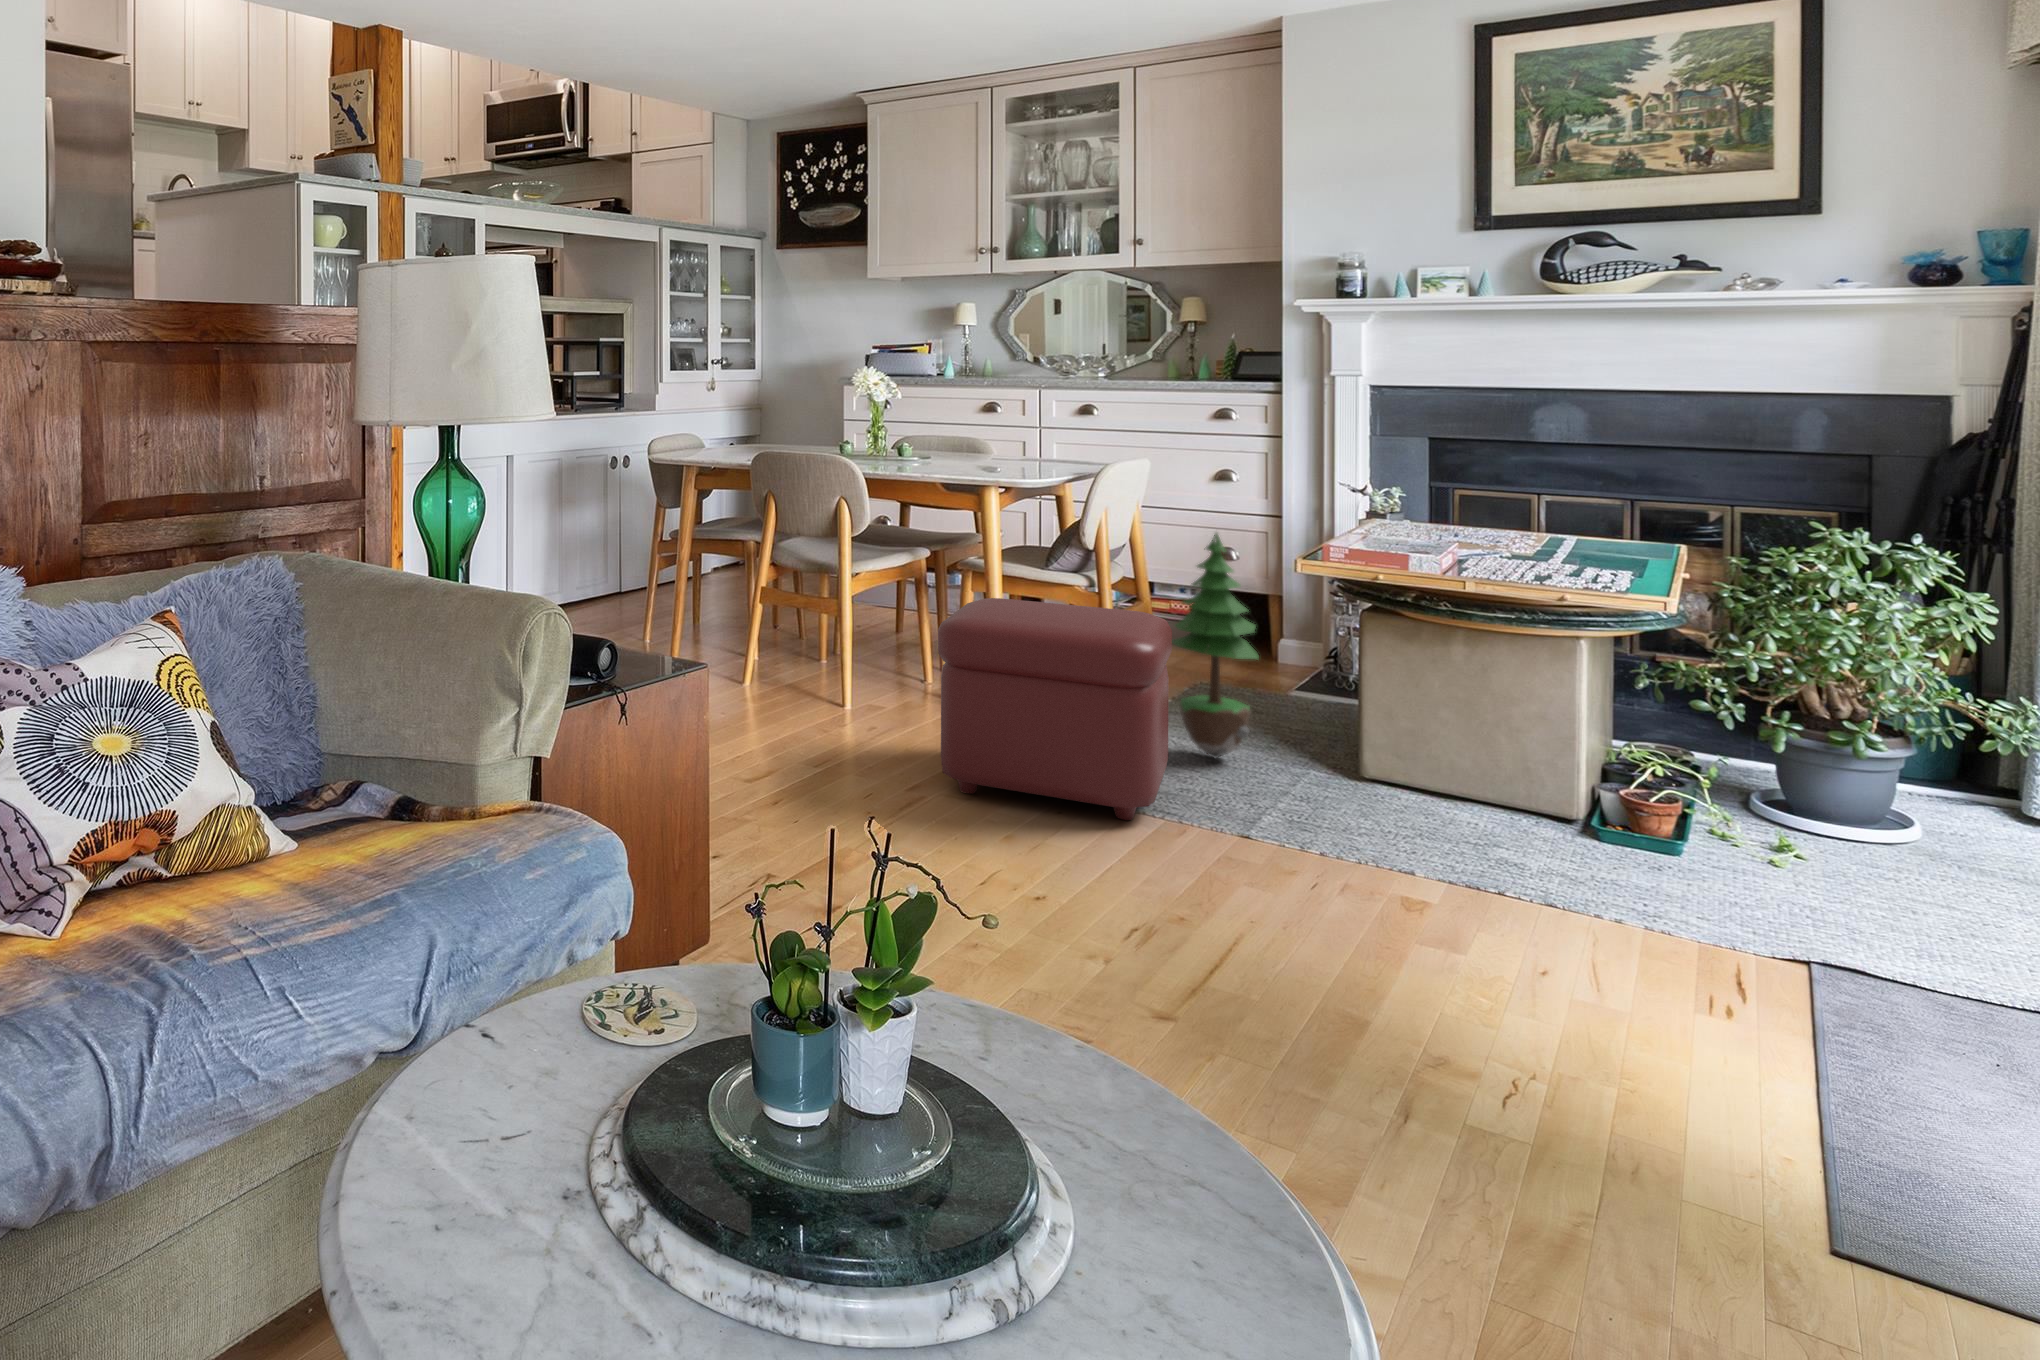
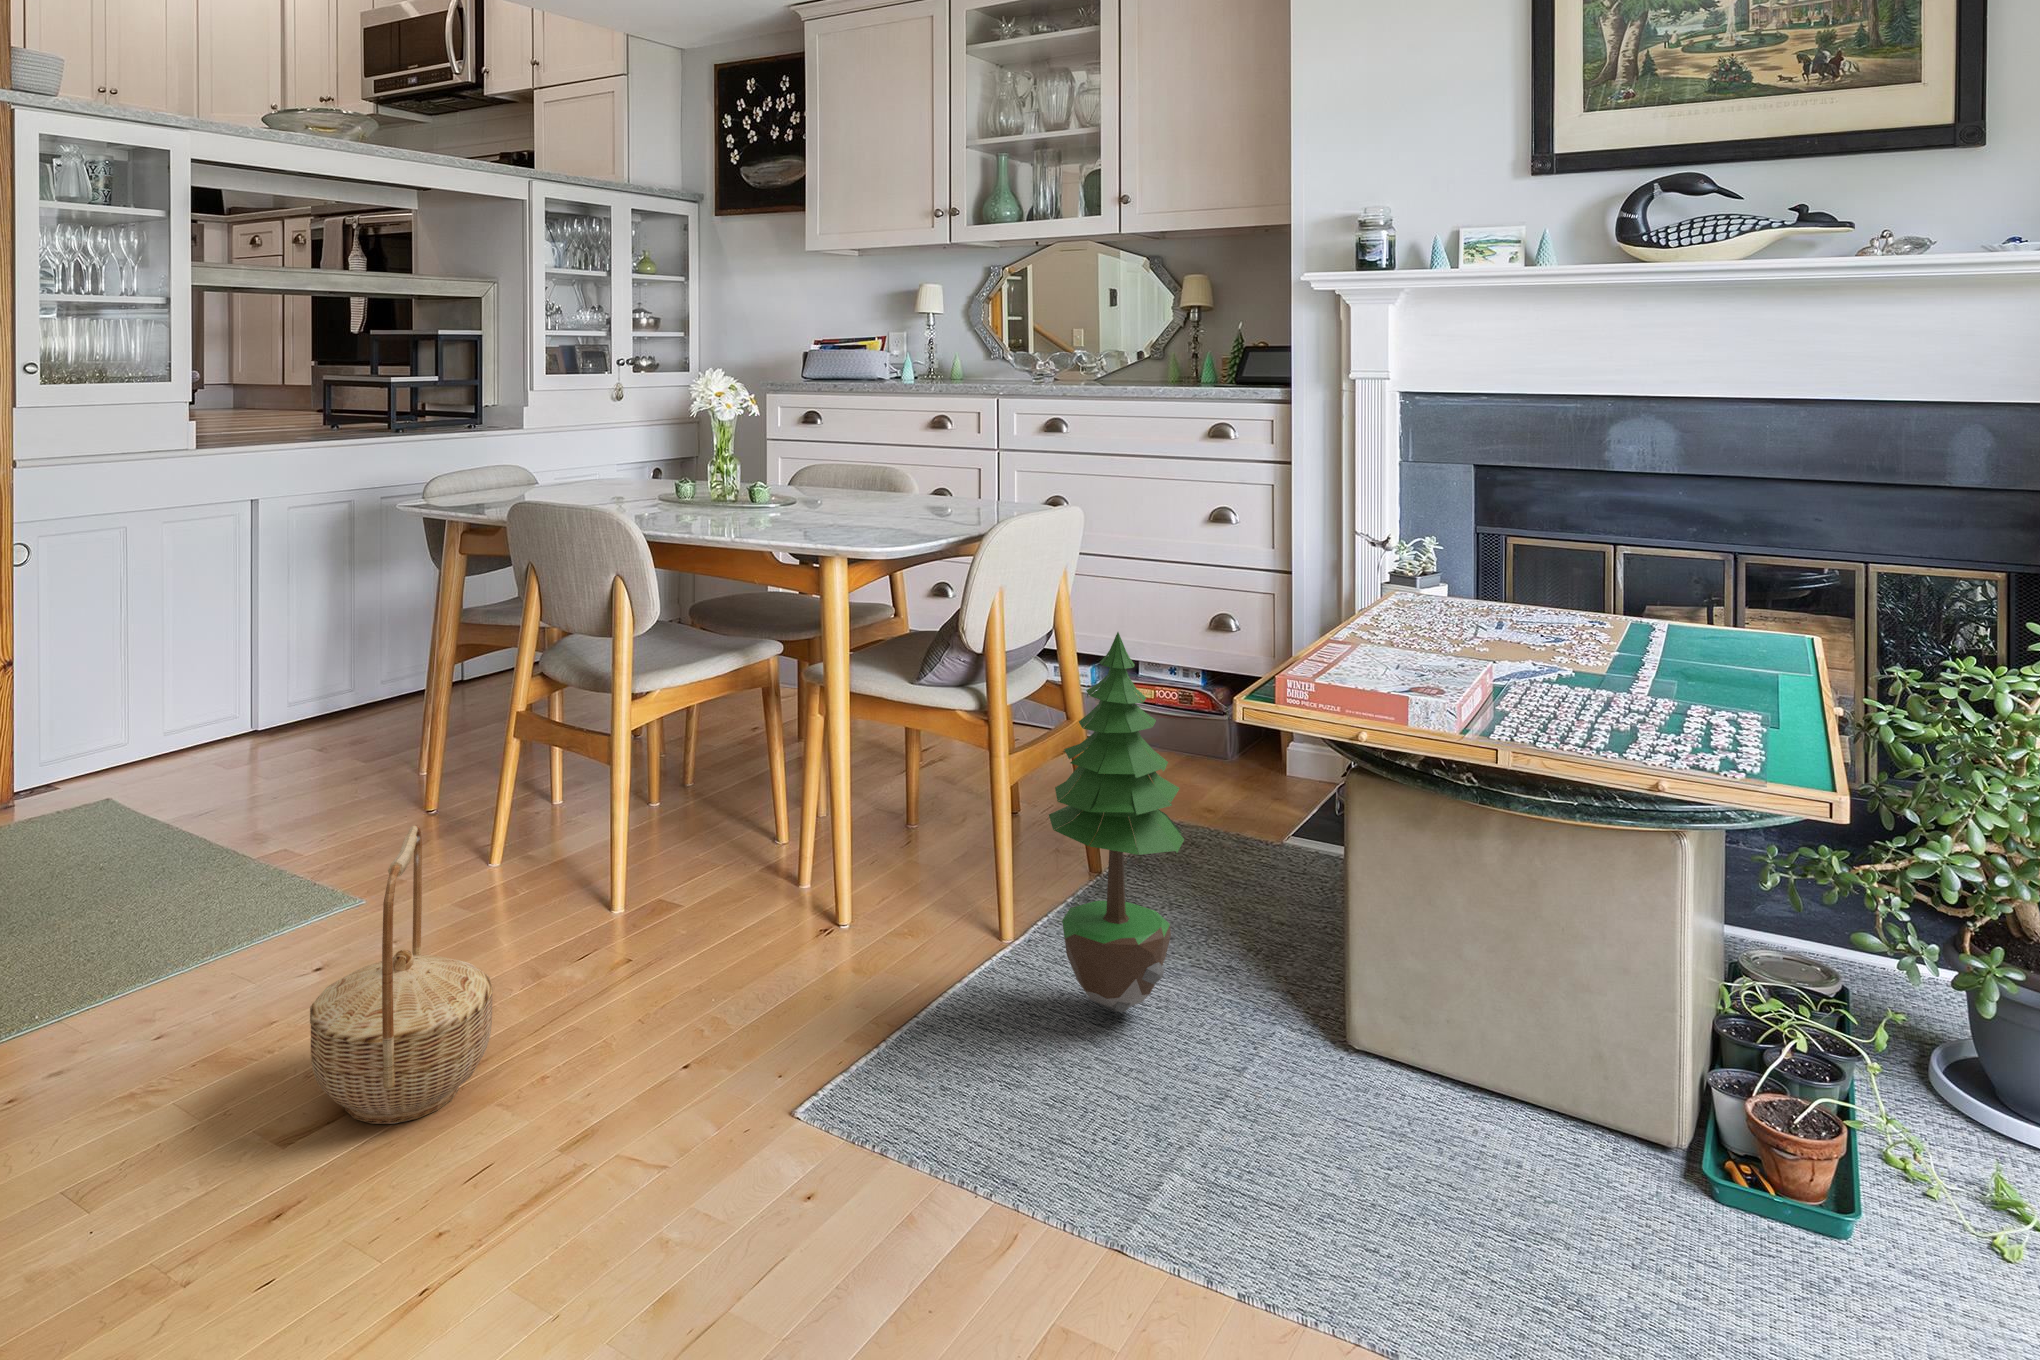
ottoman: present [938,598,1172,820] -> none [584,754,1015,1214]
basket: none [770,630,866,781] -> present [310,825,493,1124]

